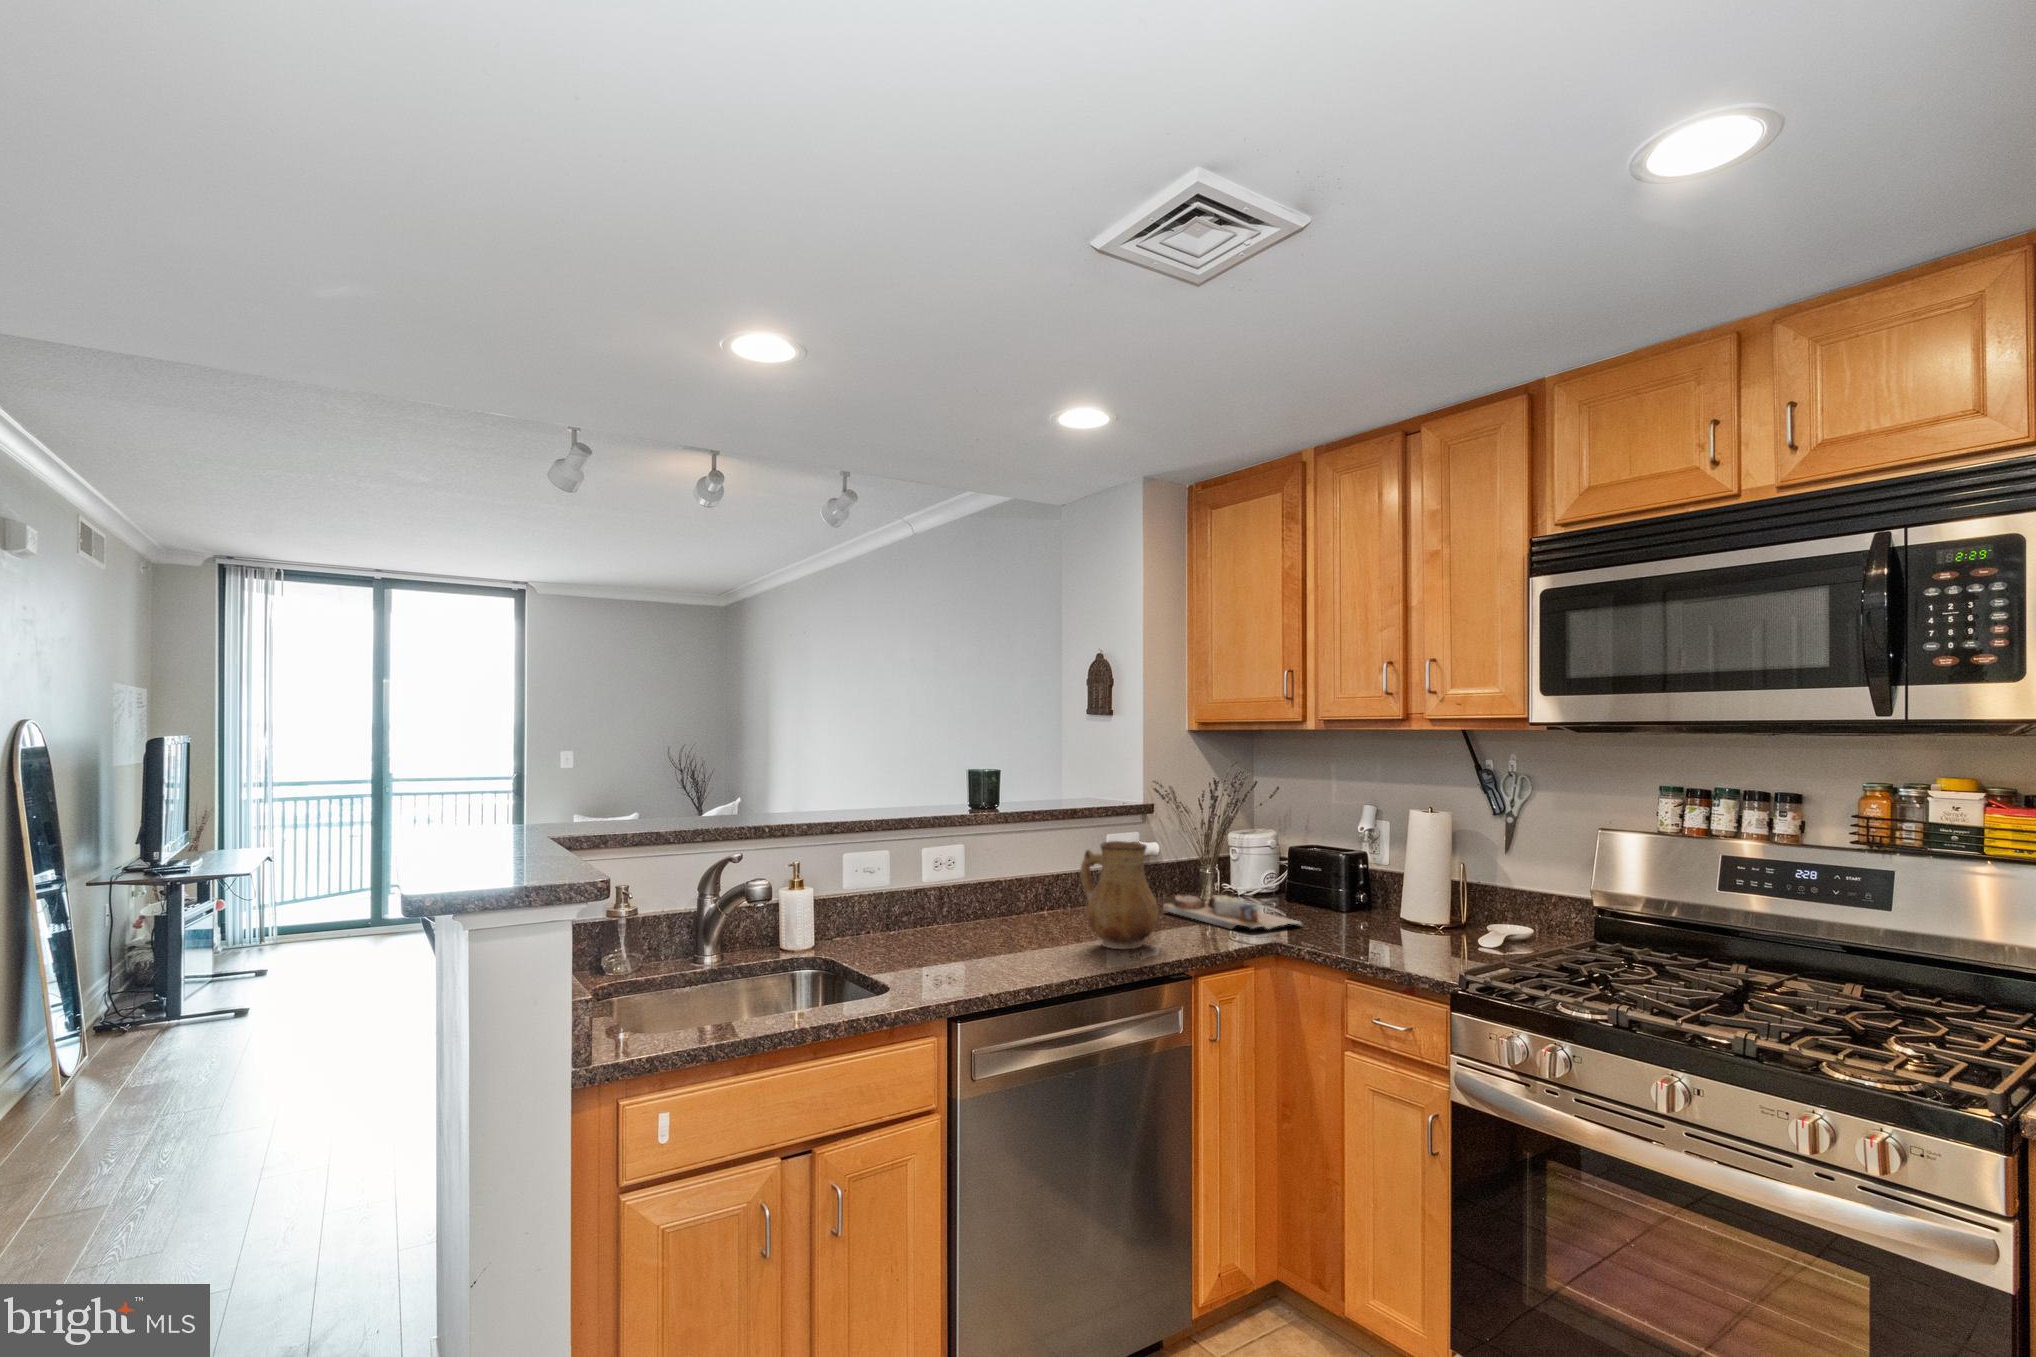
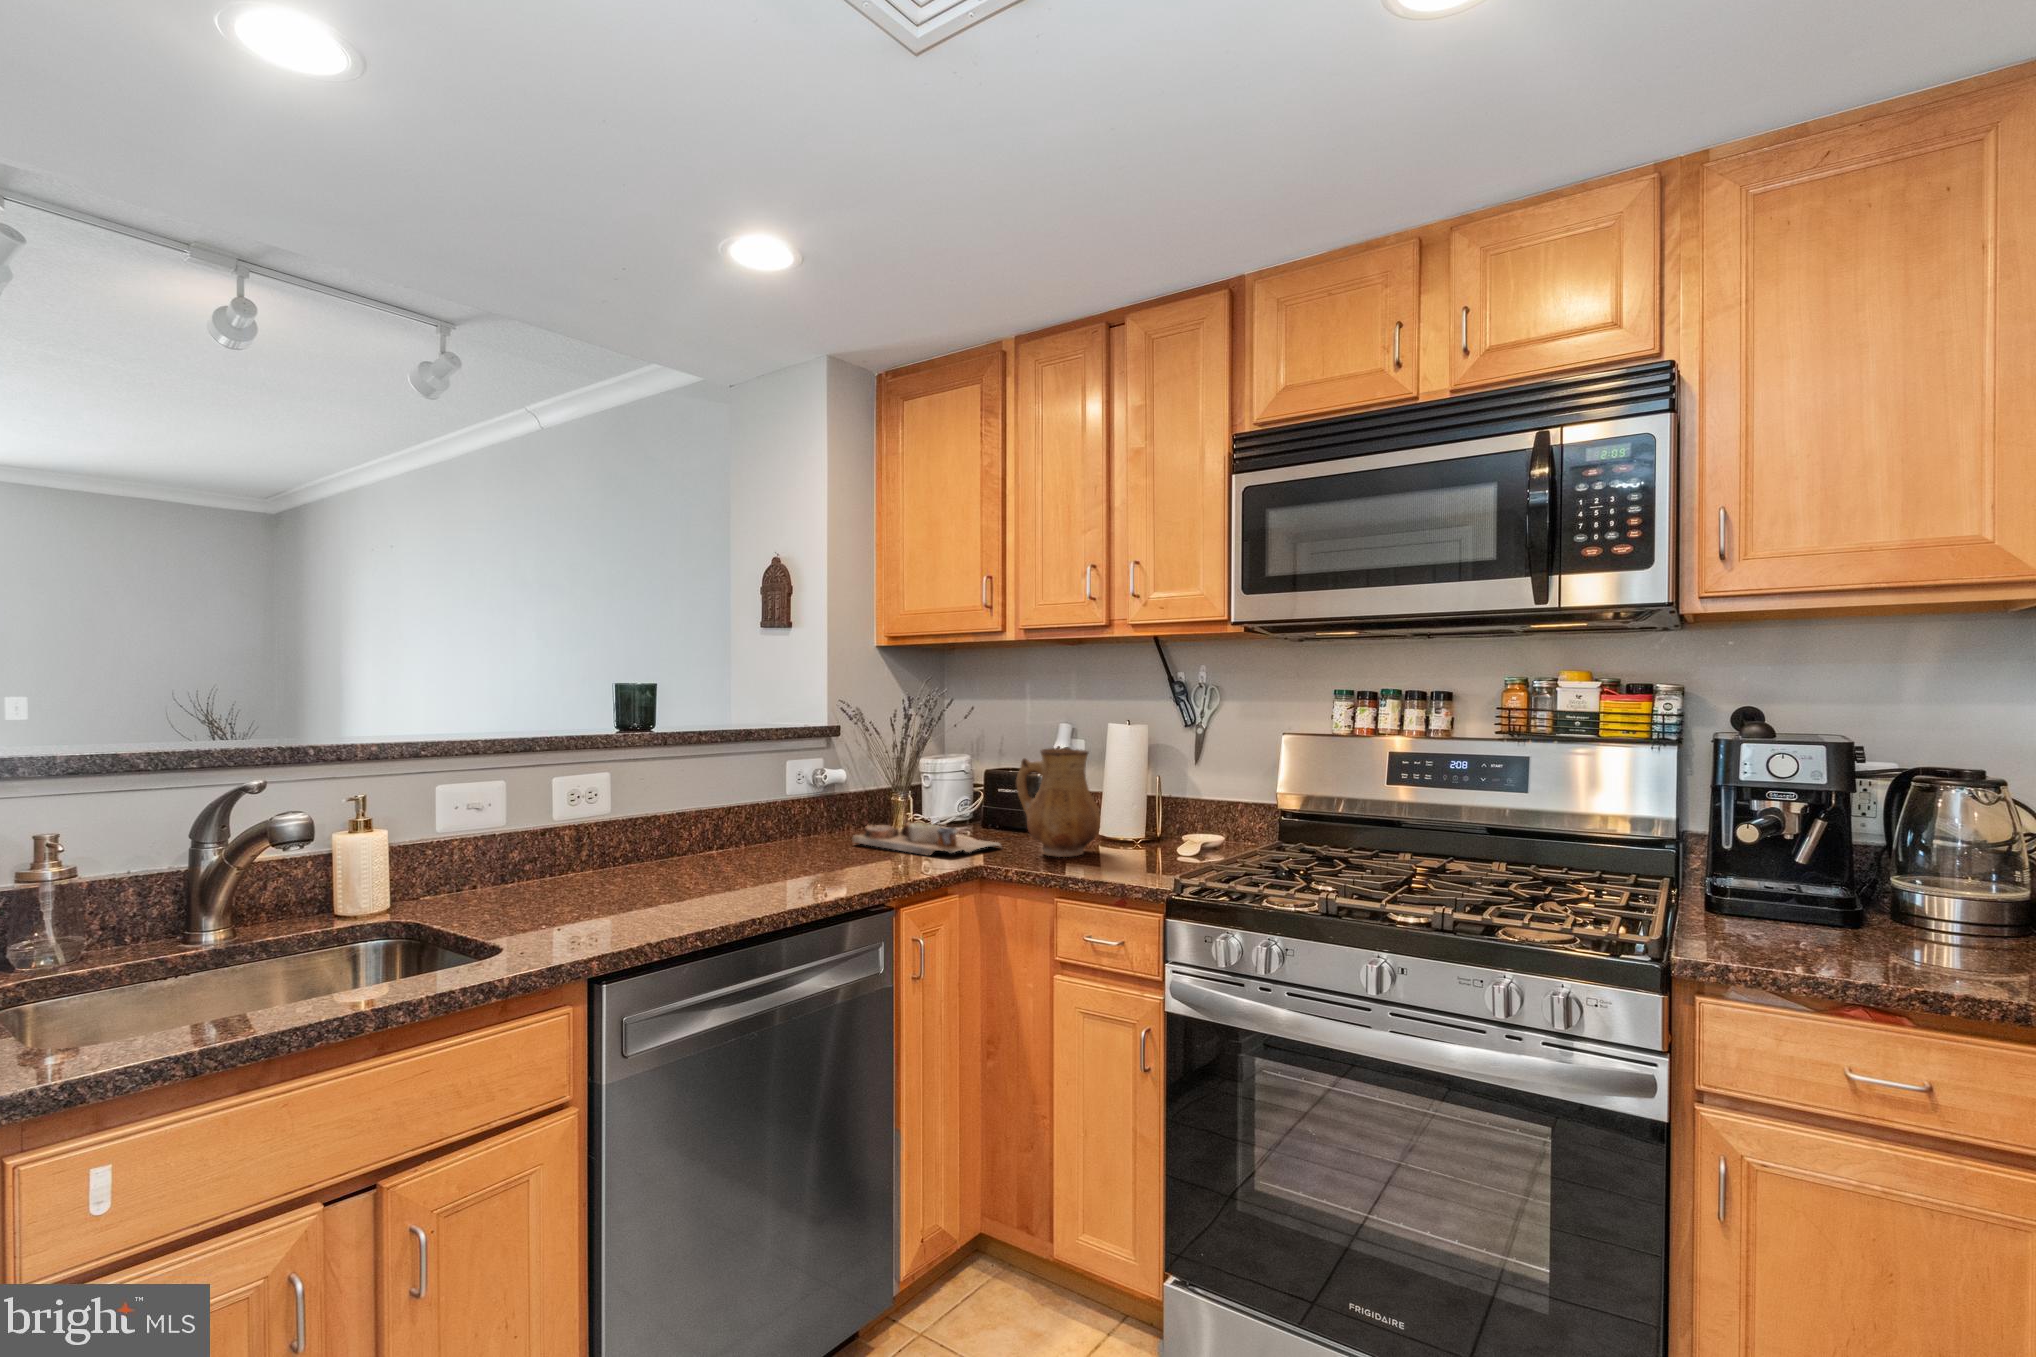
ceramic pitcher: present [1081,841,1158,949] -> present [1016,748,1100,857]

